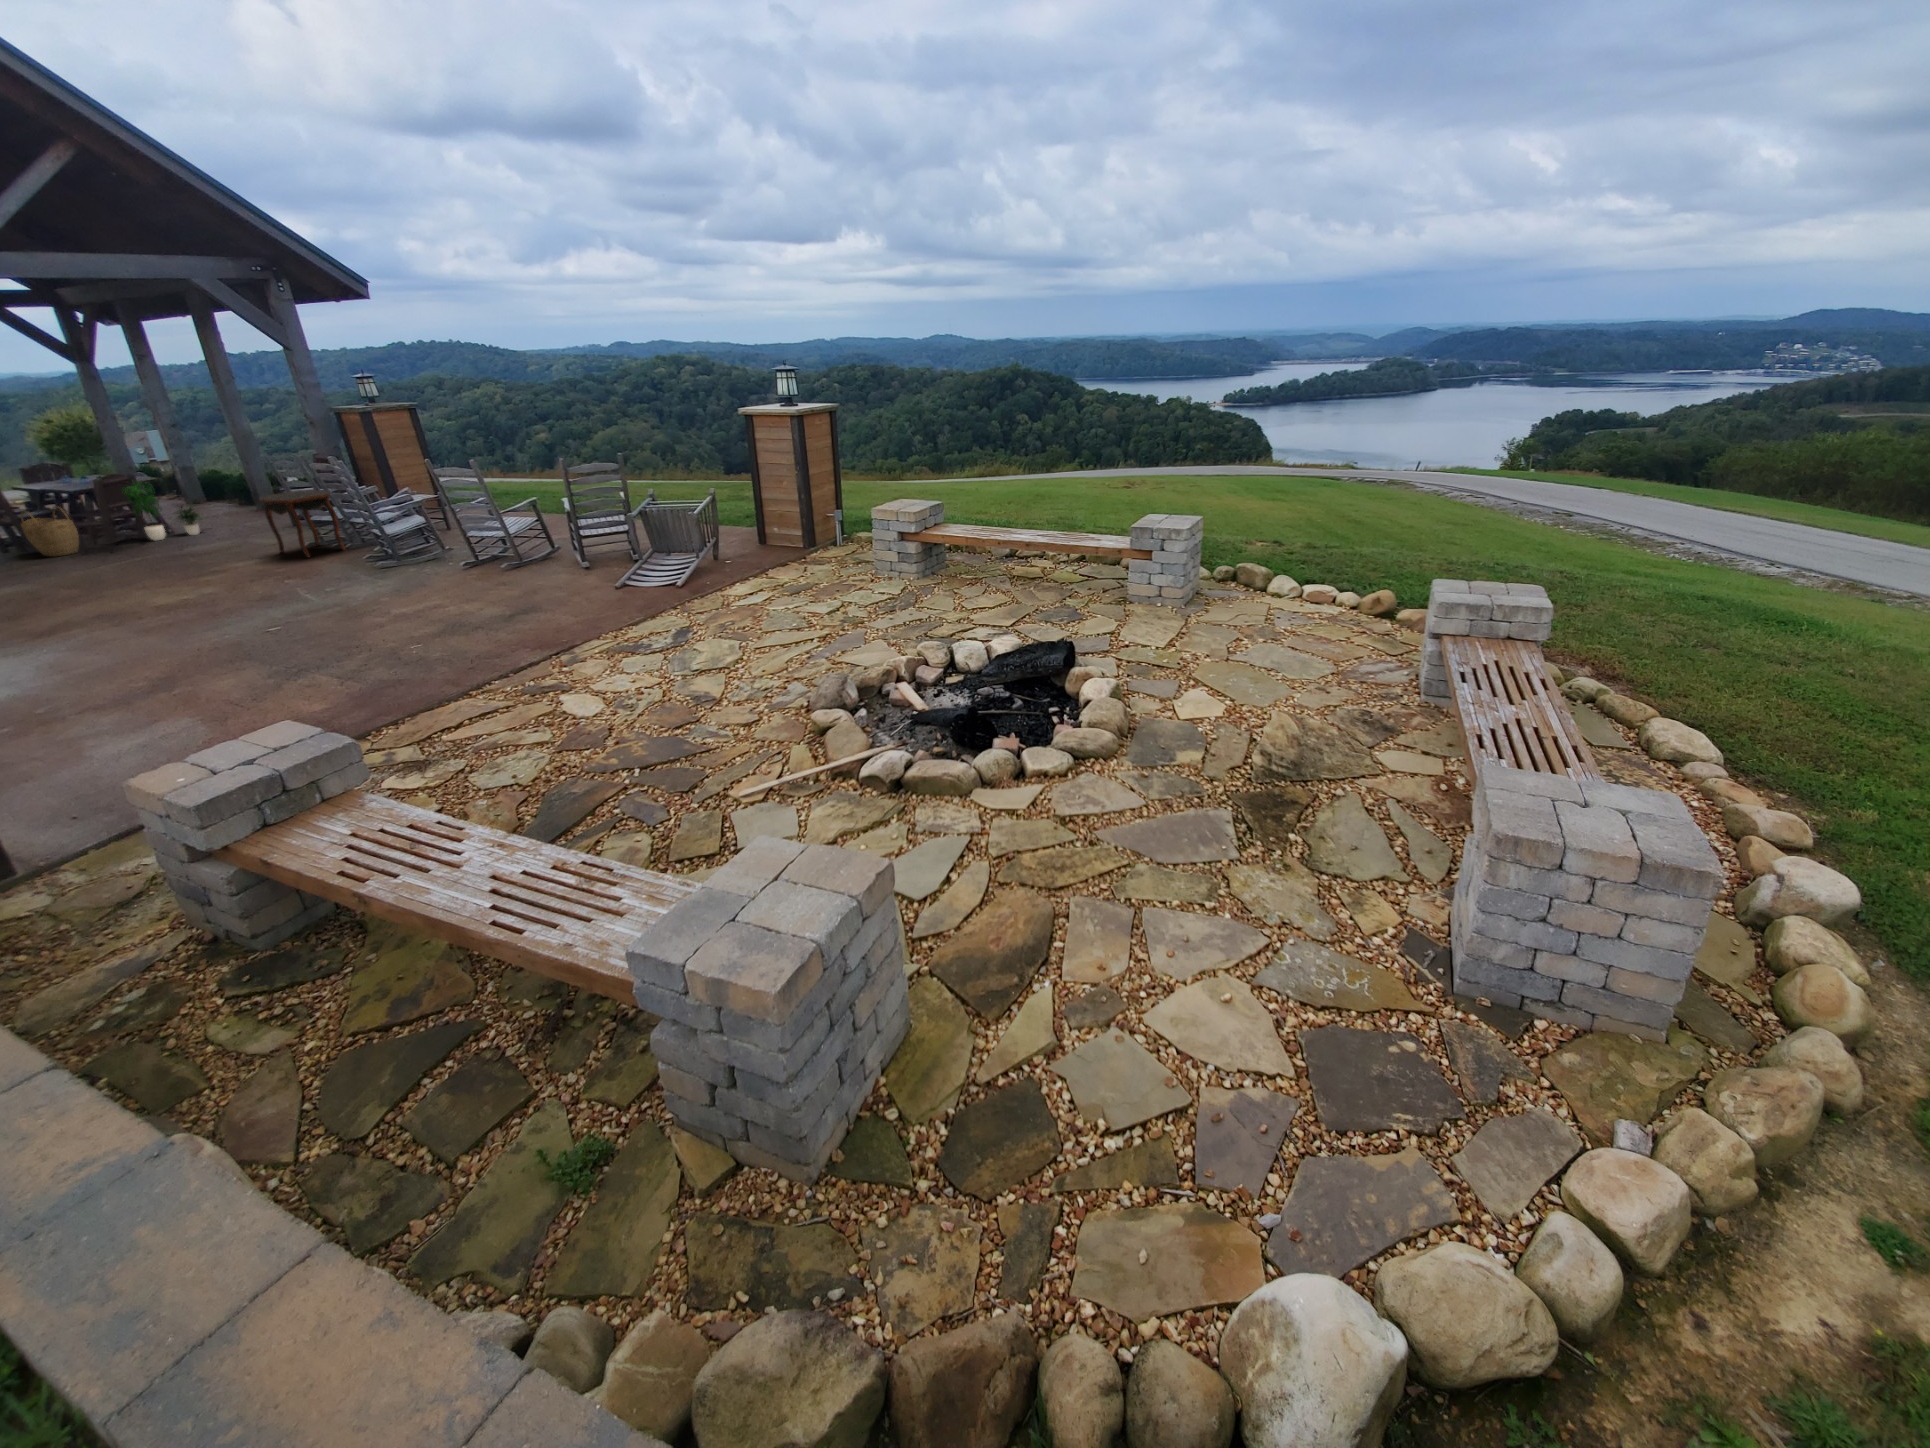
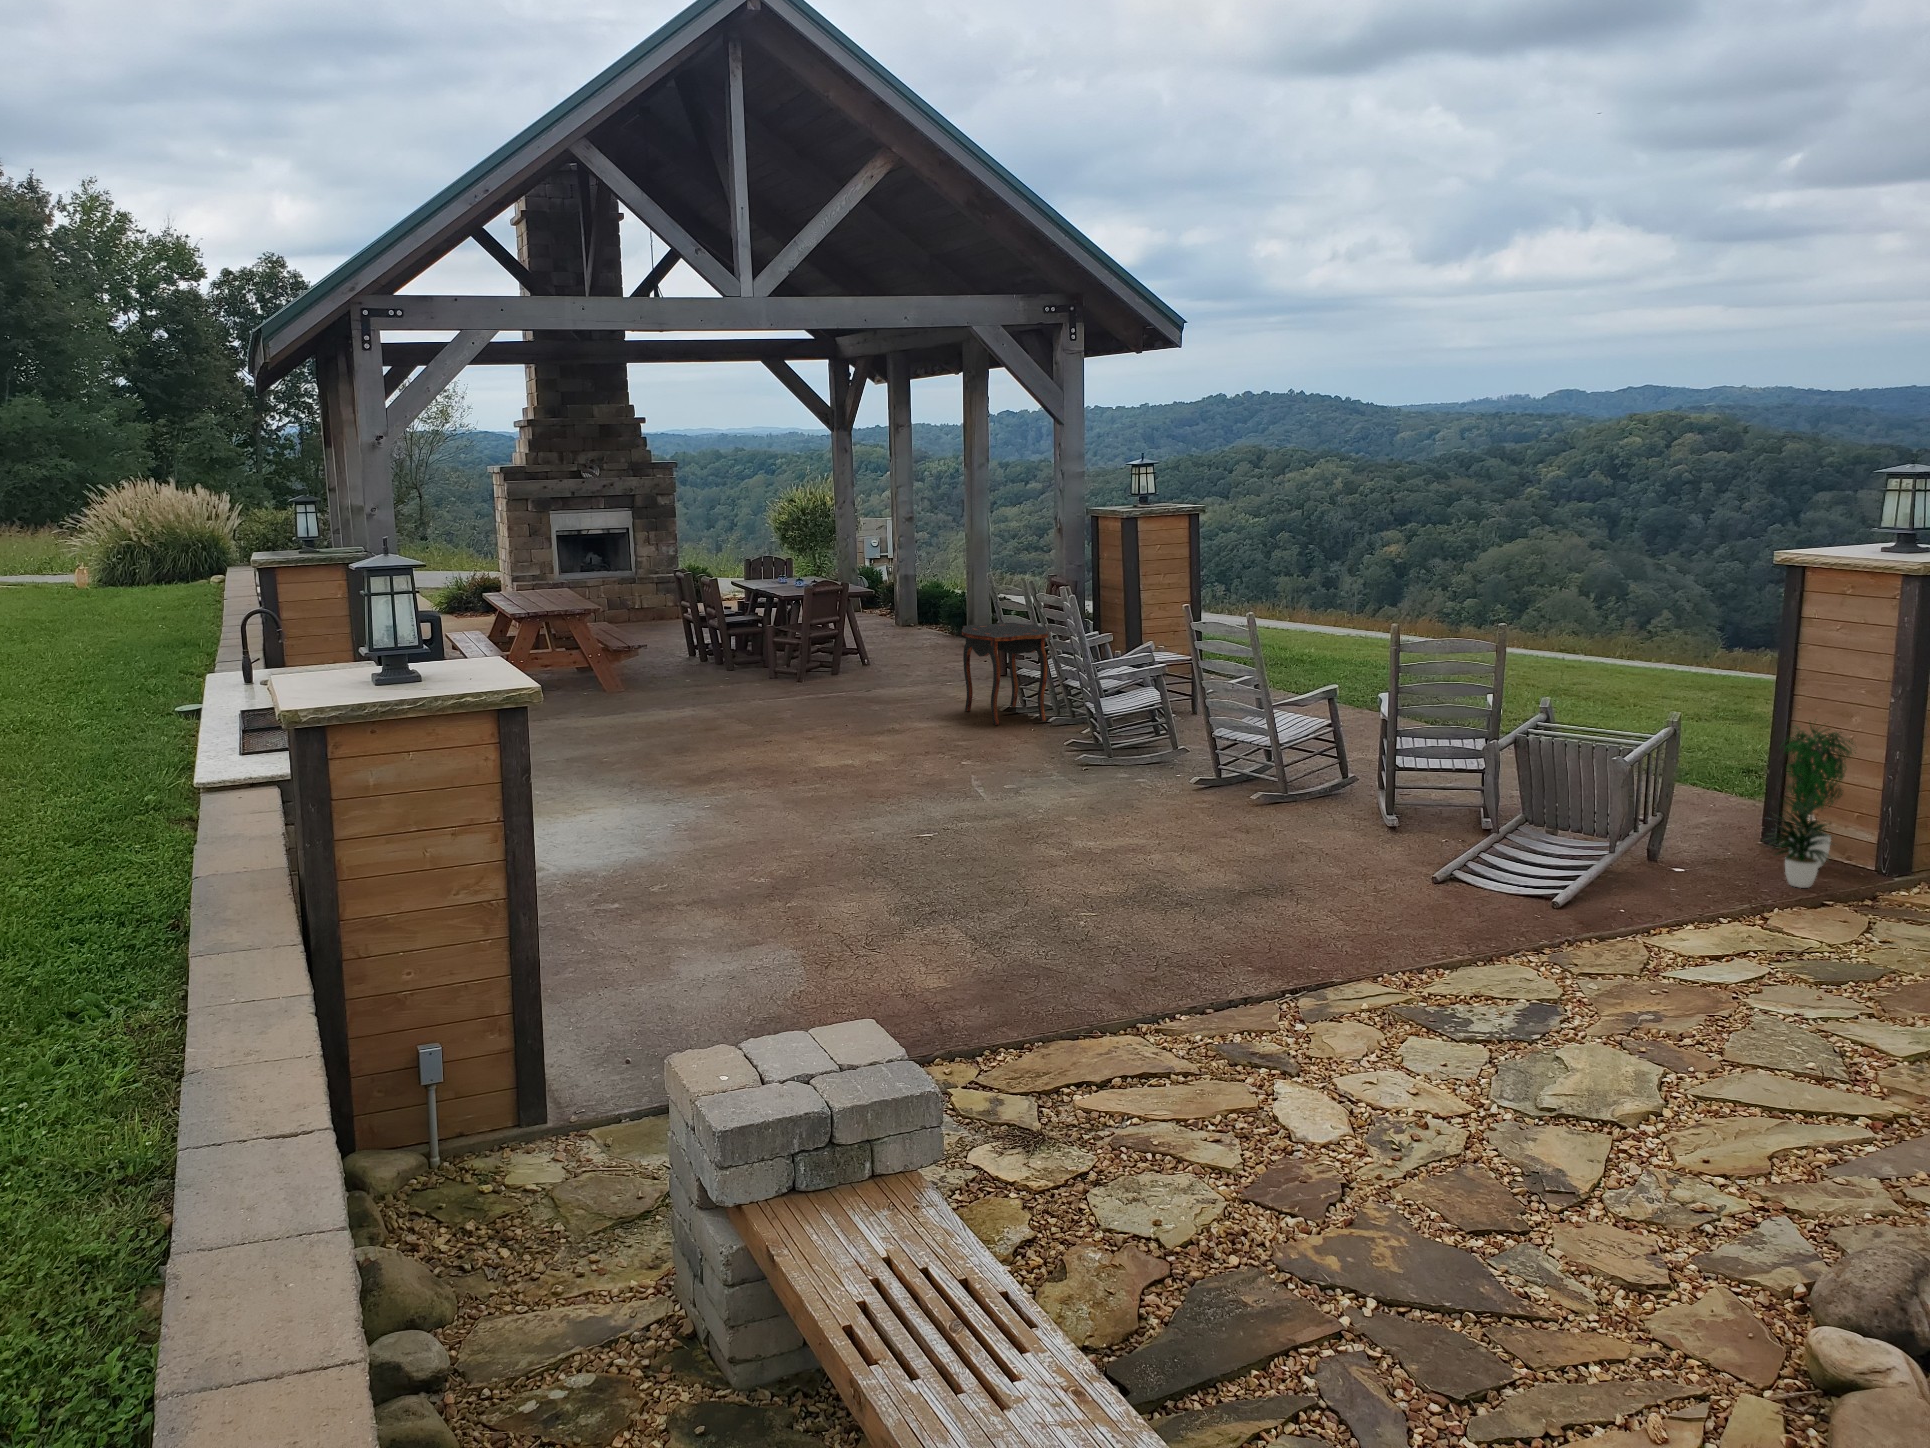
potted plant: present [122,482,201,540] -> present [1765,725,1856,888]
woven basket: present [21,507,79,557] -> none [718,606,766,671]

